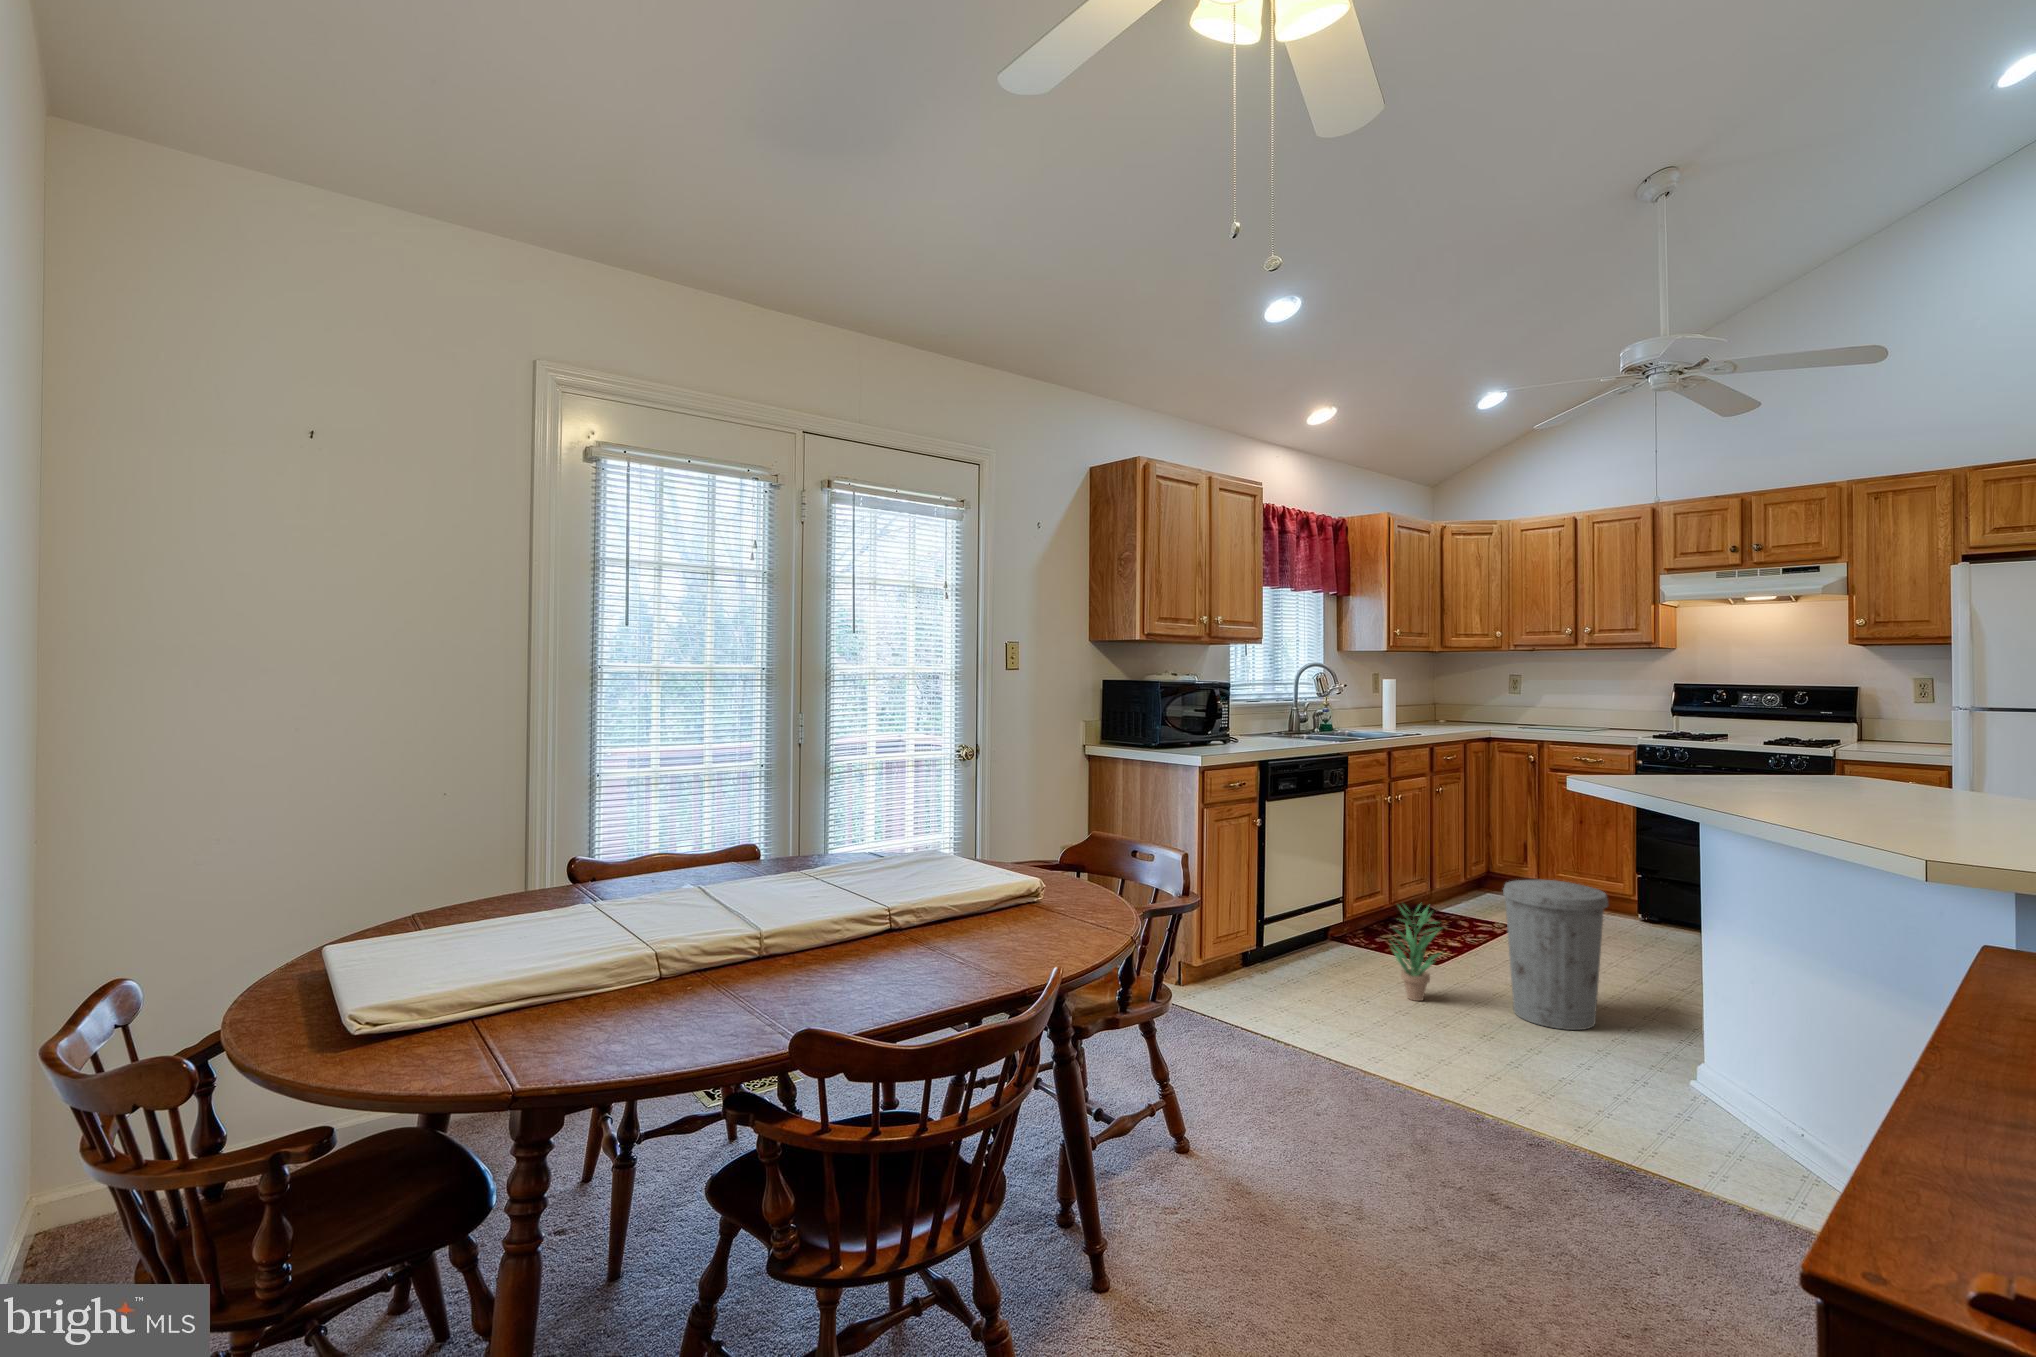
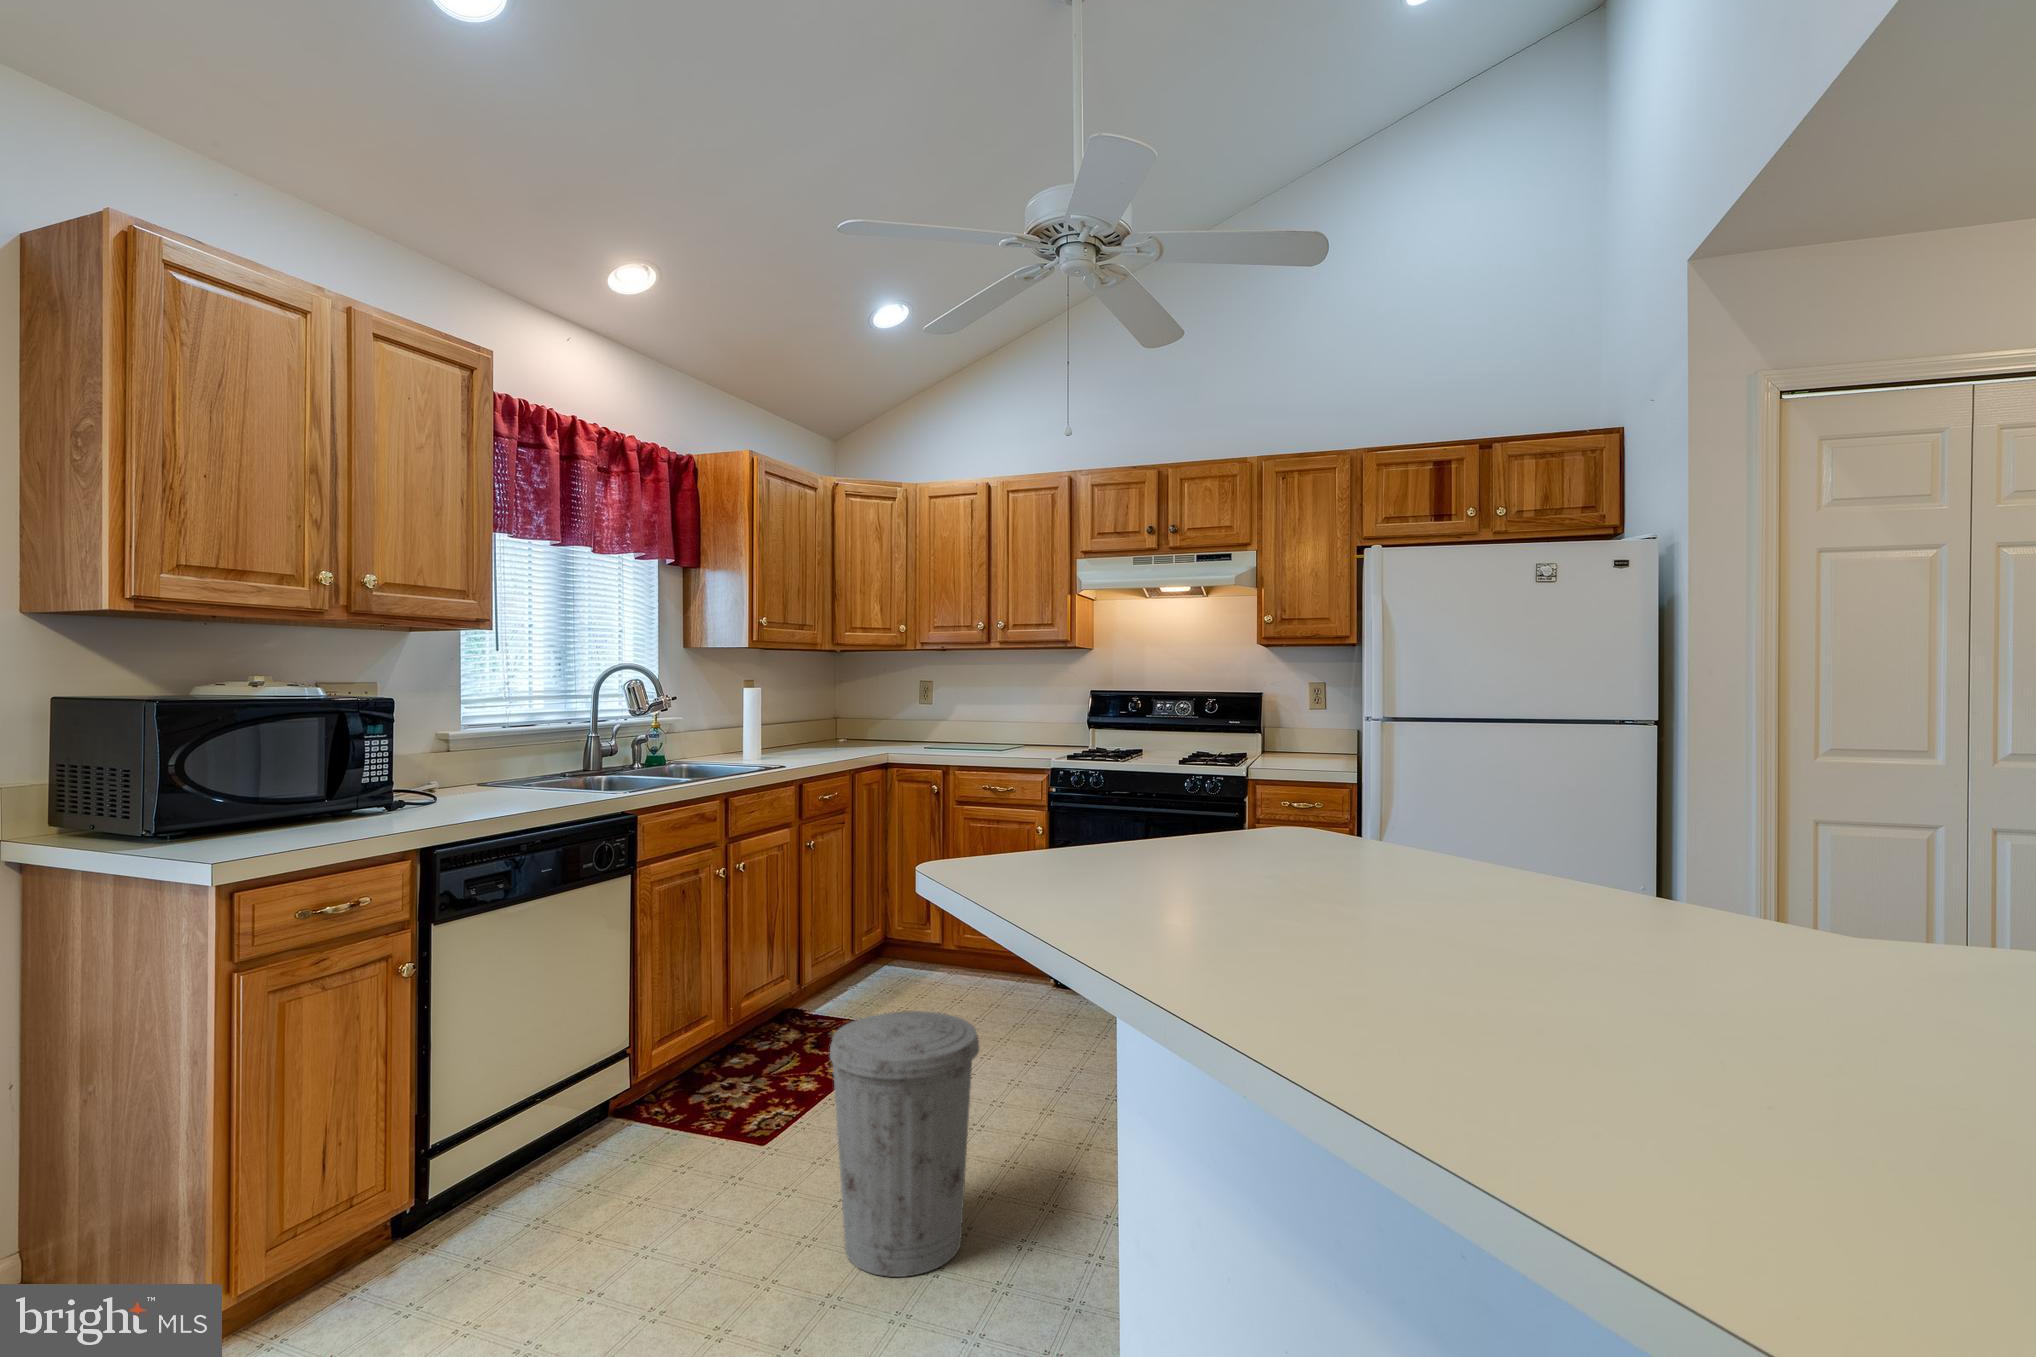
potted plant: present [1392,906,1441,1001] -> none [641,1085,738,1263]

